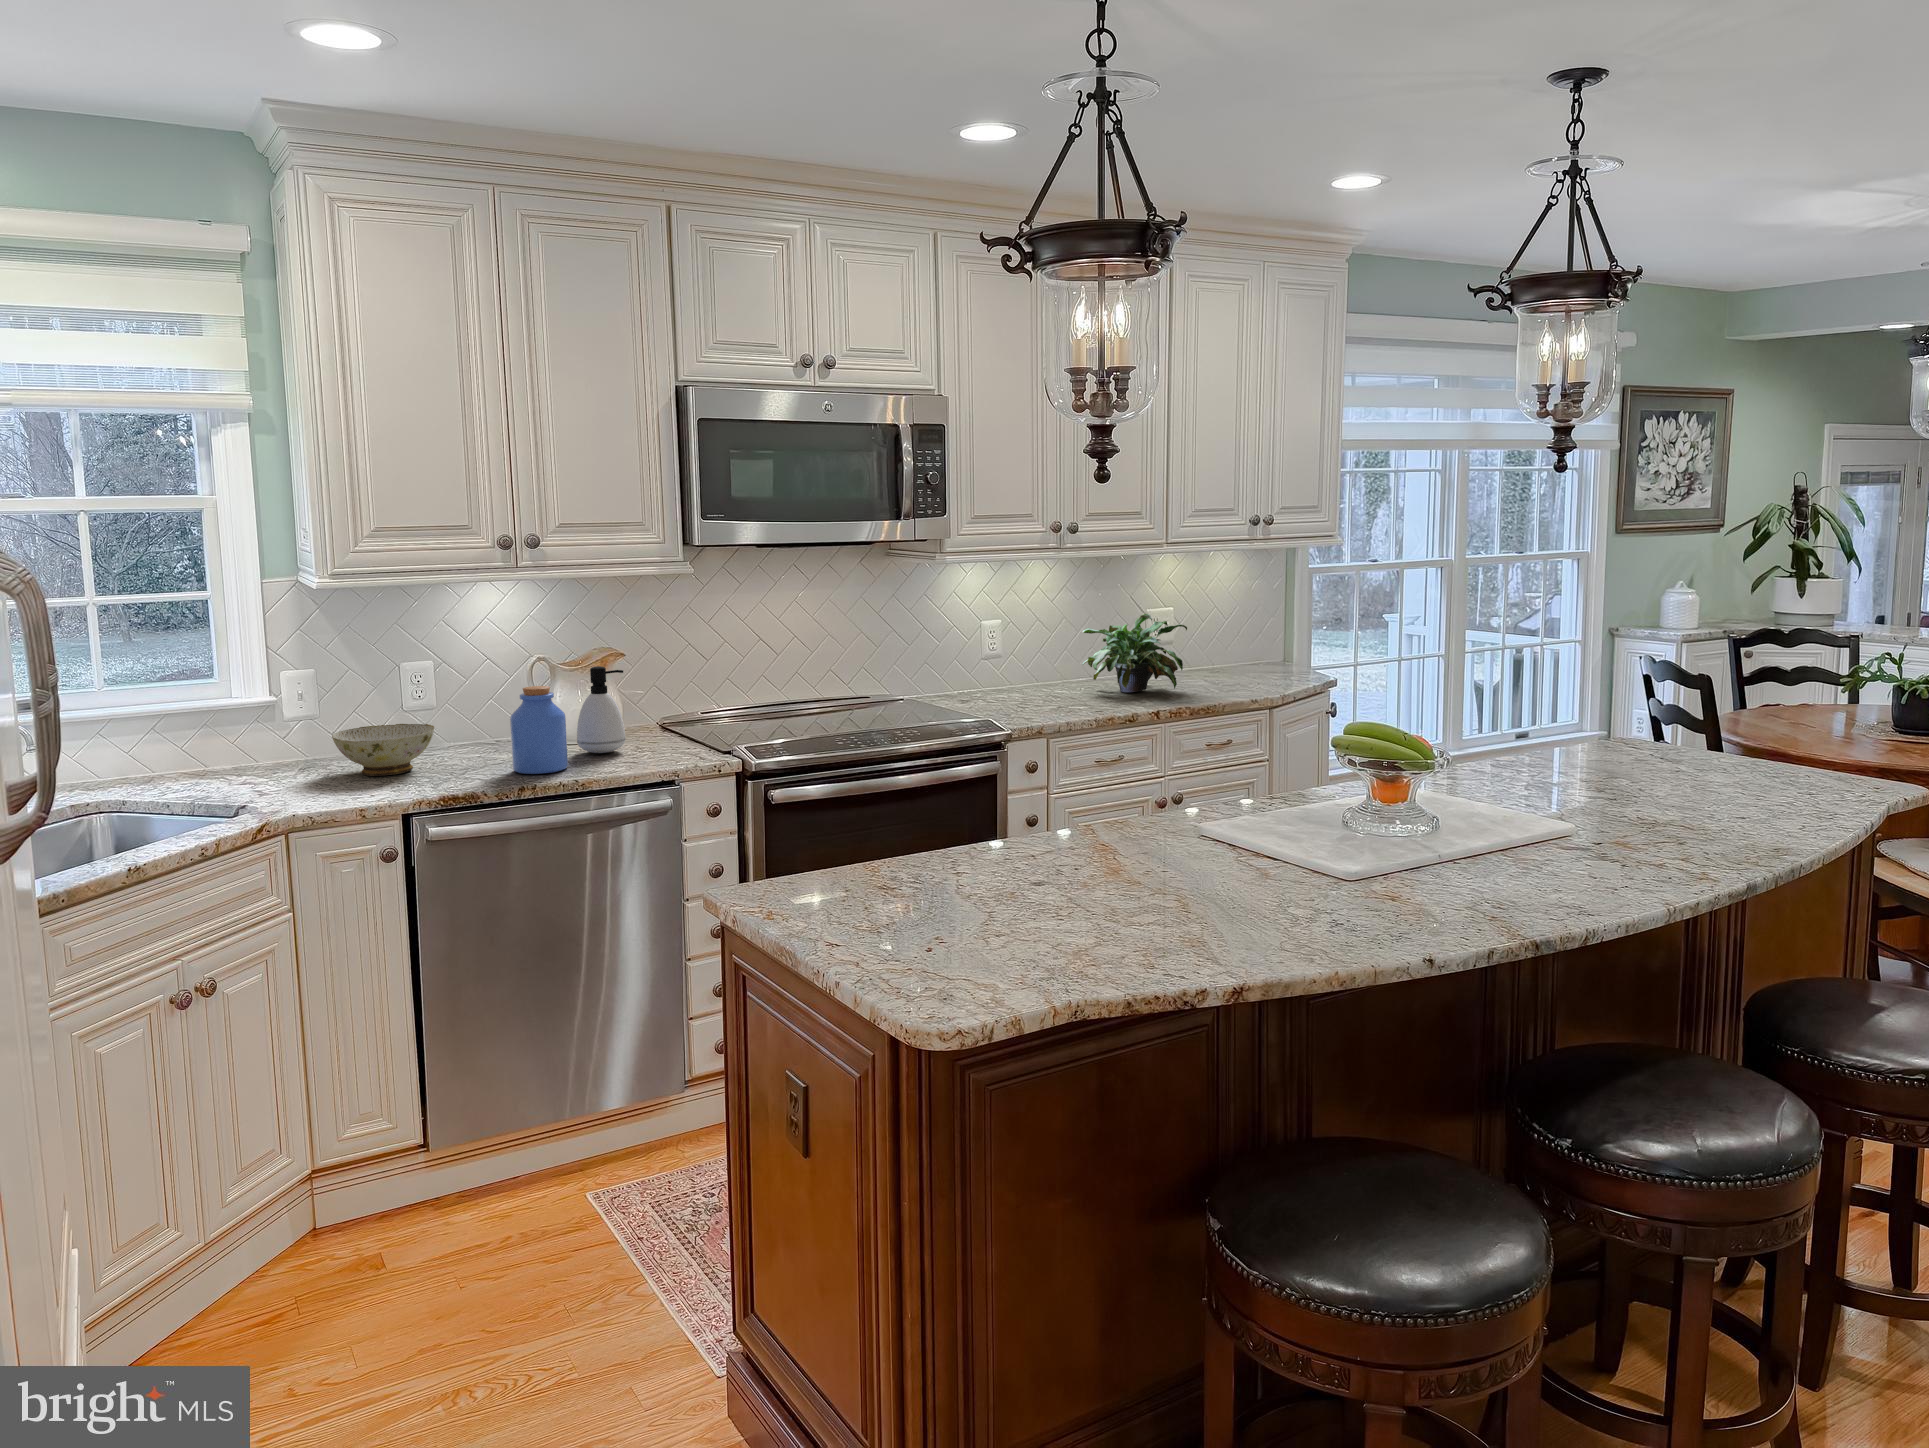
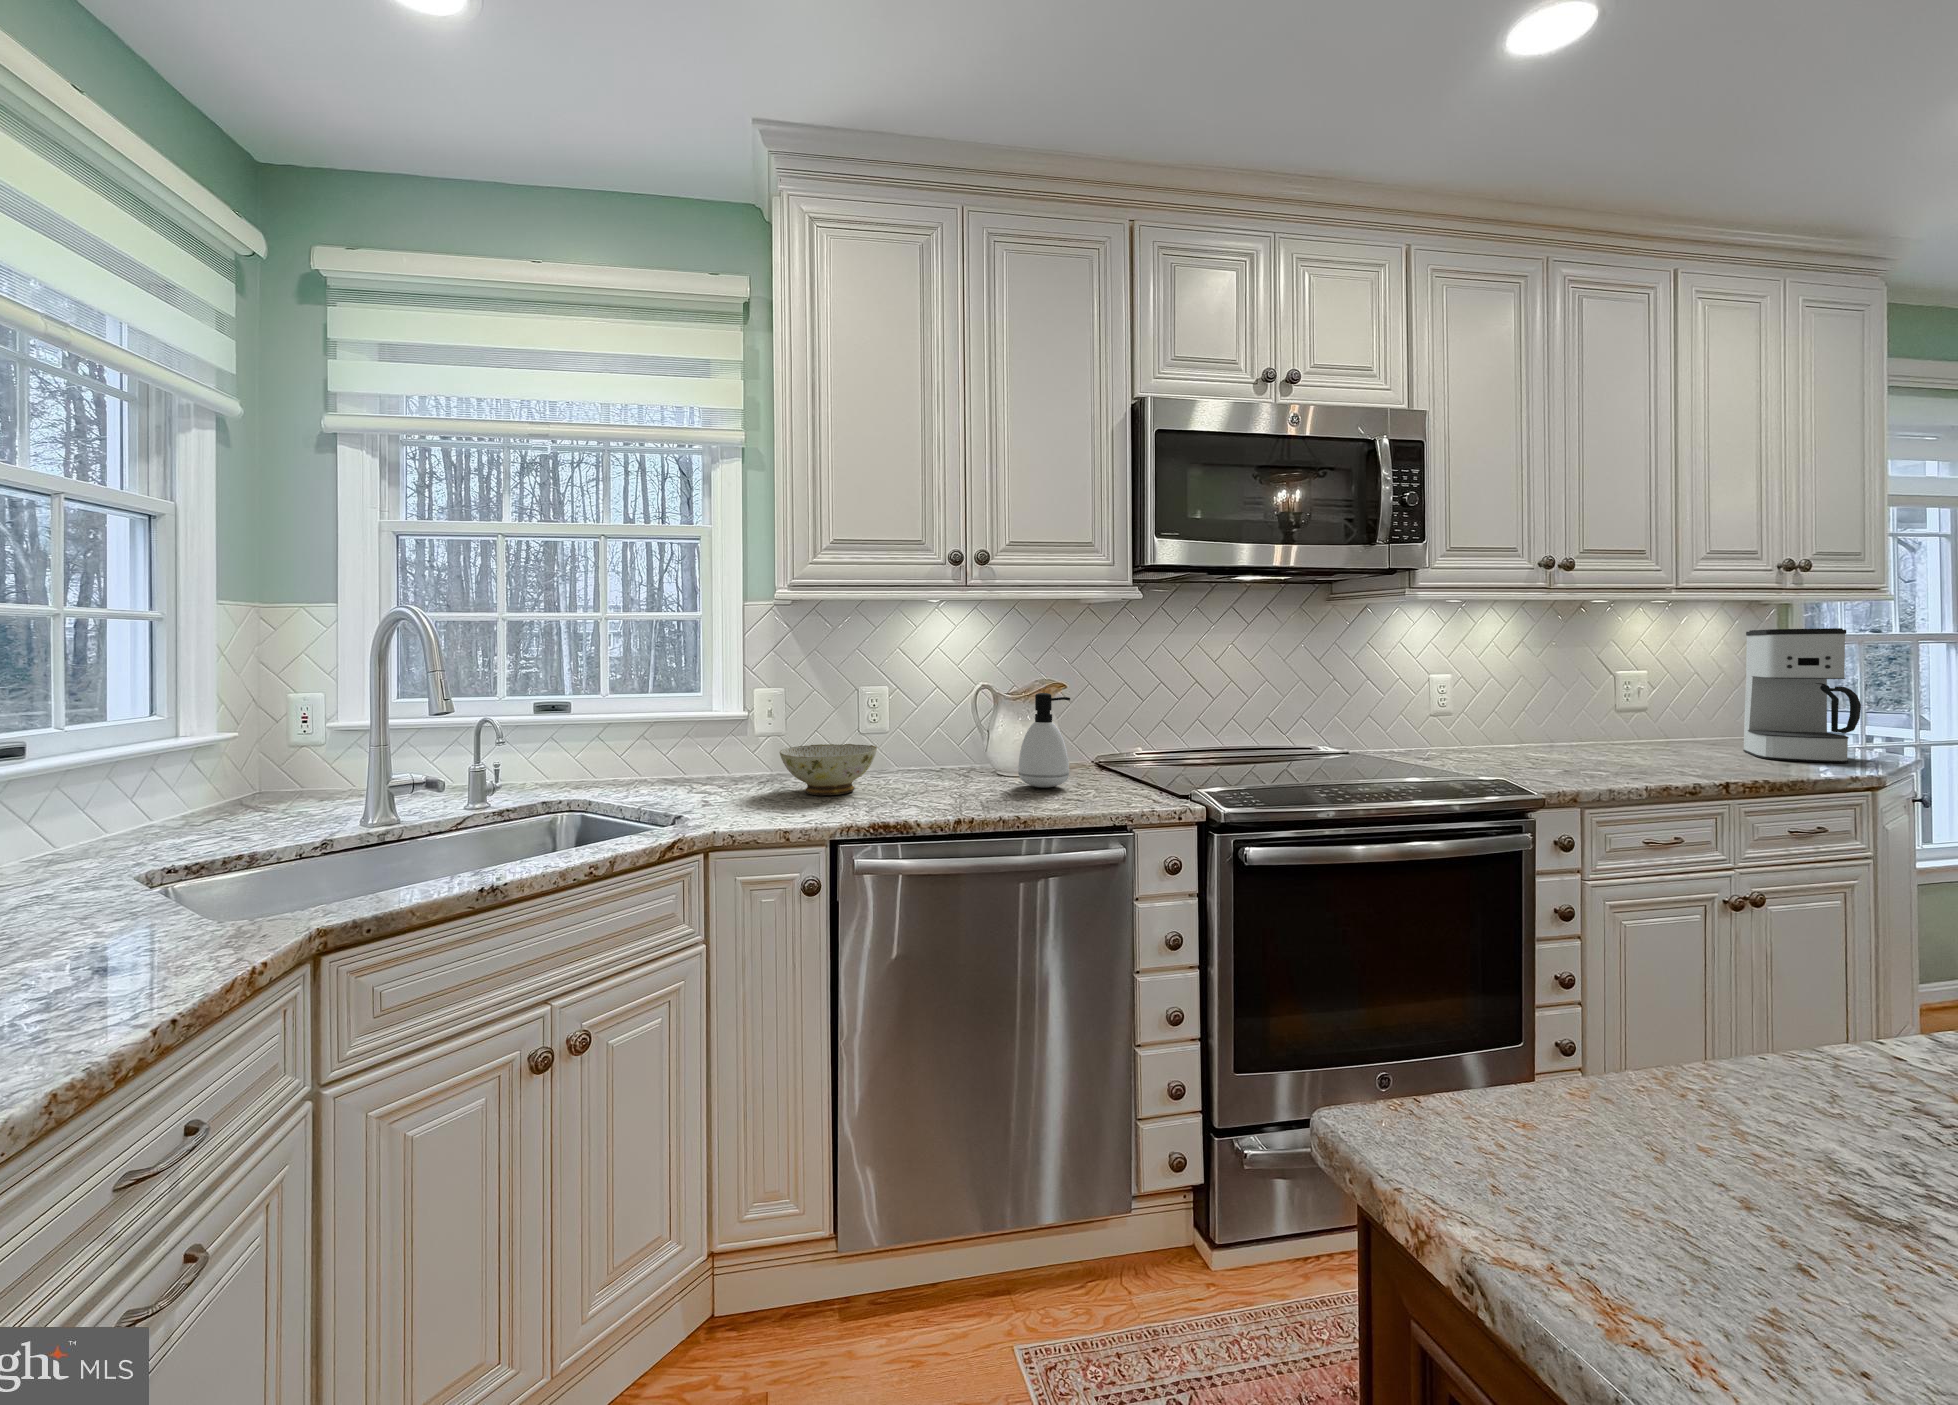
coffee maker: none [1218,577,1280,687] -> present [1743,628,1861,763]
potted plant: present [1082,614,1187,692] -> none [1571,665,1739,759]
jar: present [510,686,568,774] -> none [950,707,1009,806]

